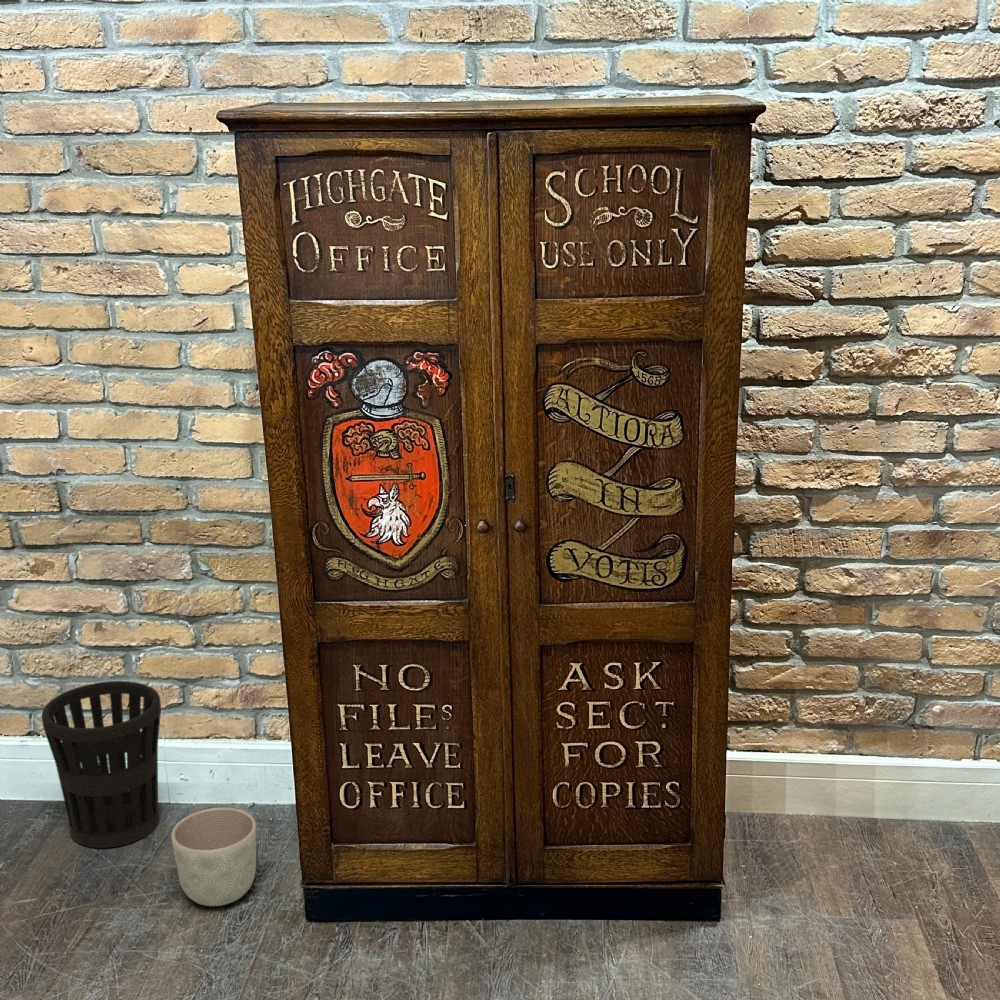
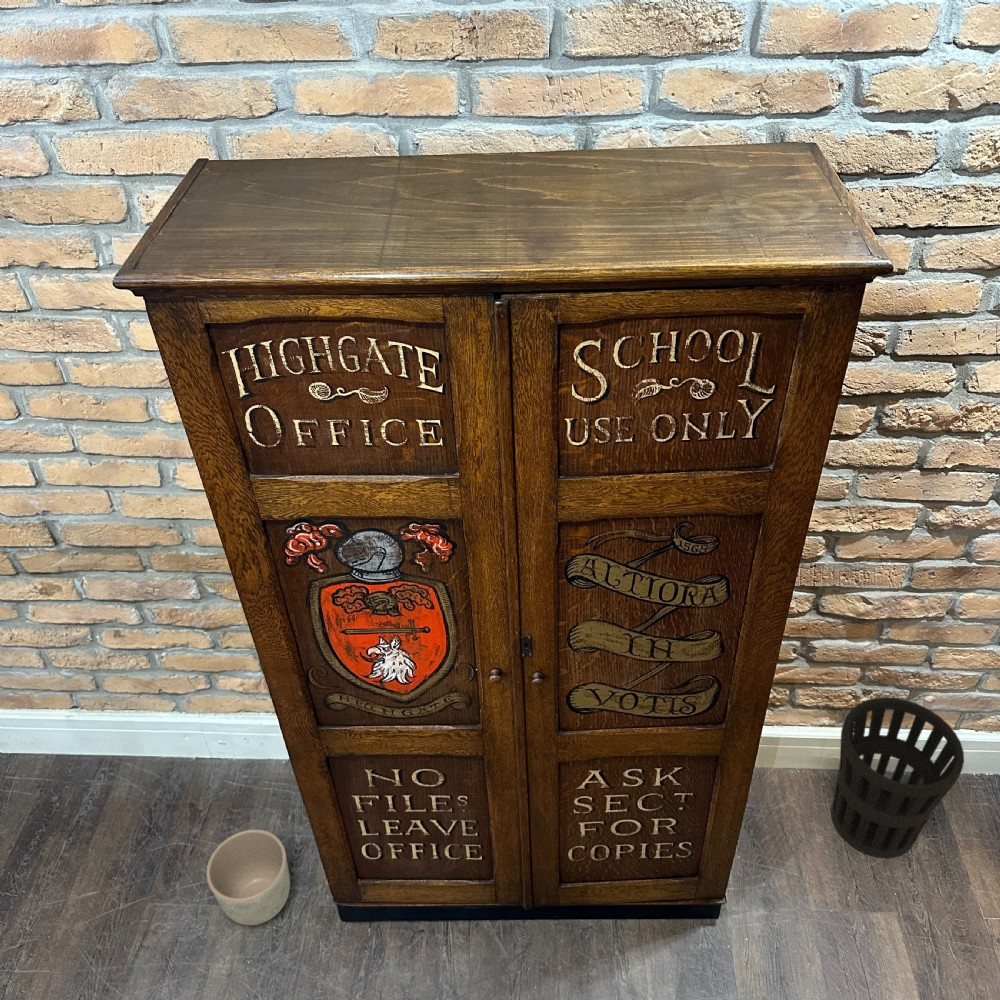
wastebasket: present [42,681,161,848] -> present [831,697,964,858]

